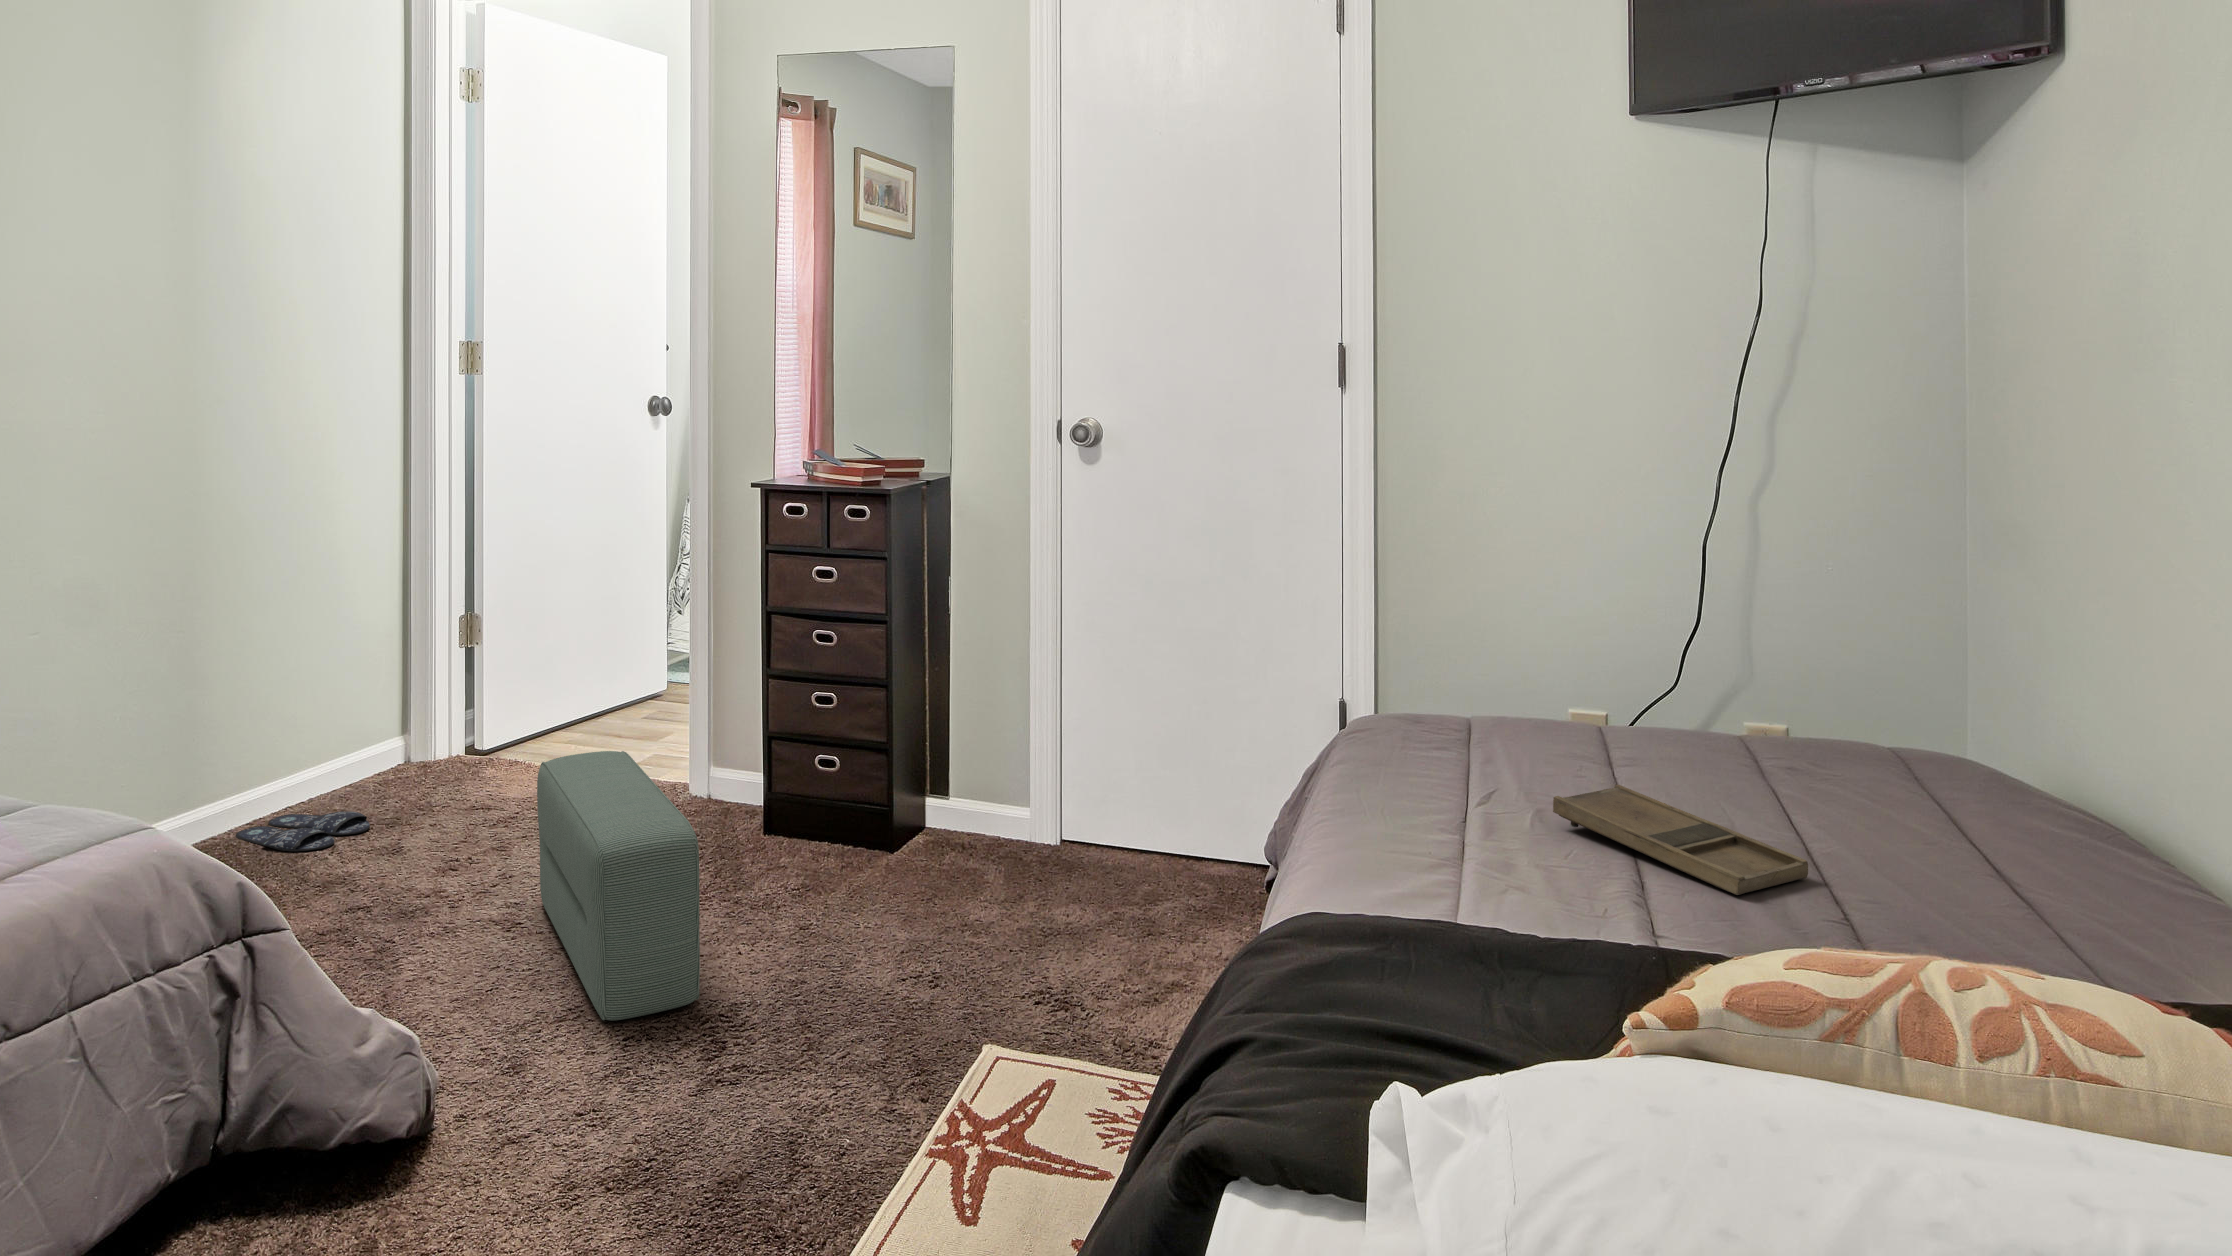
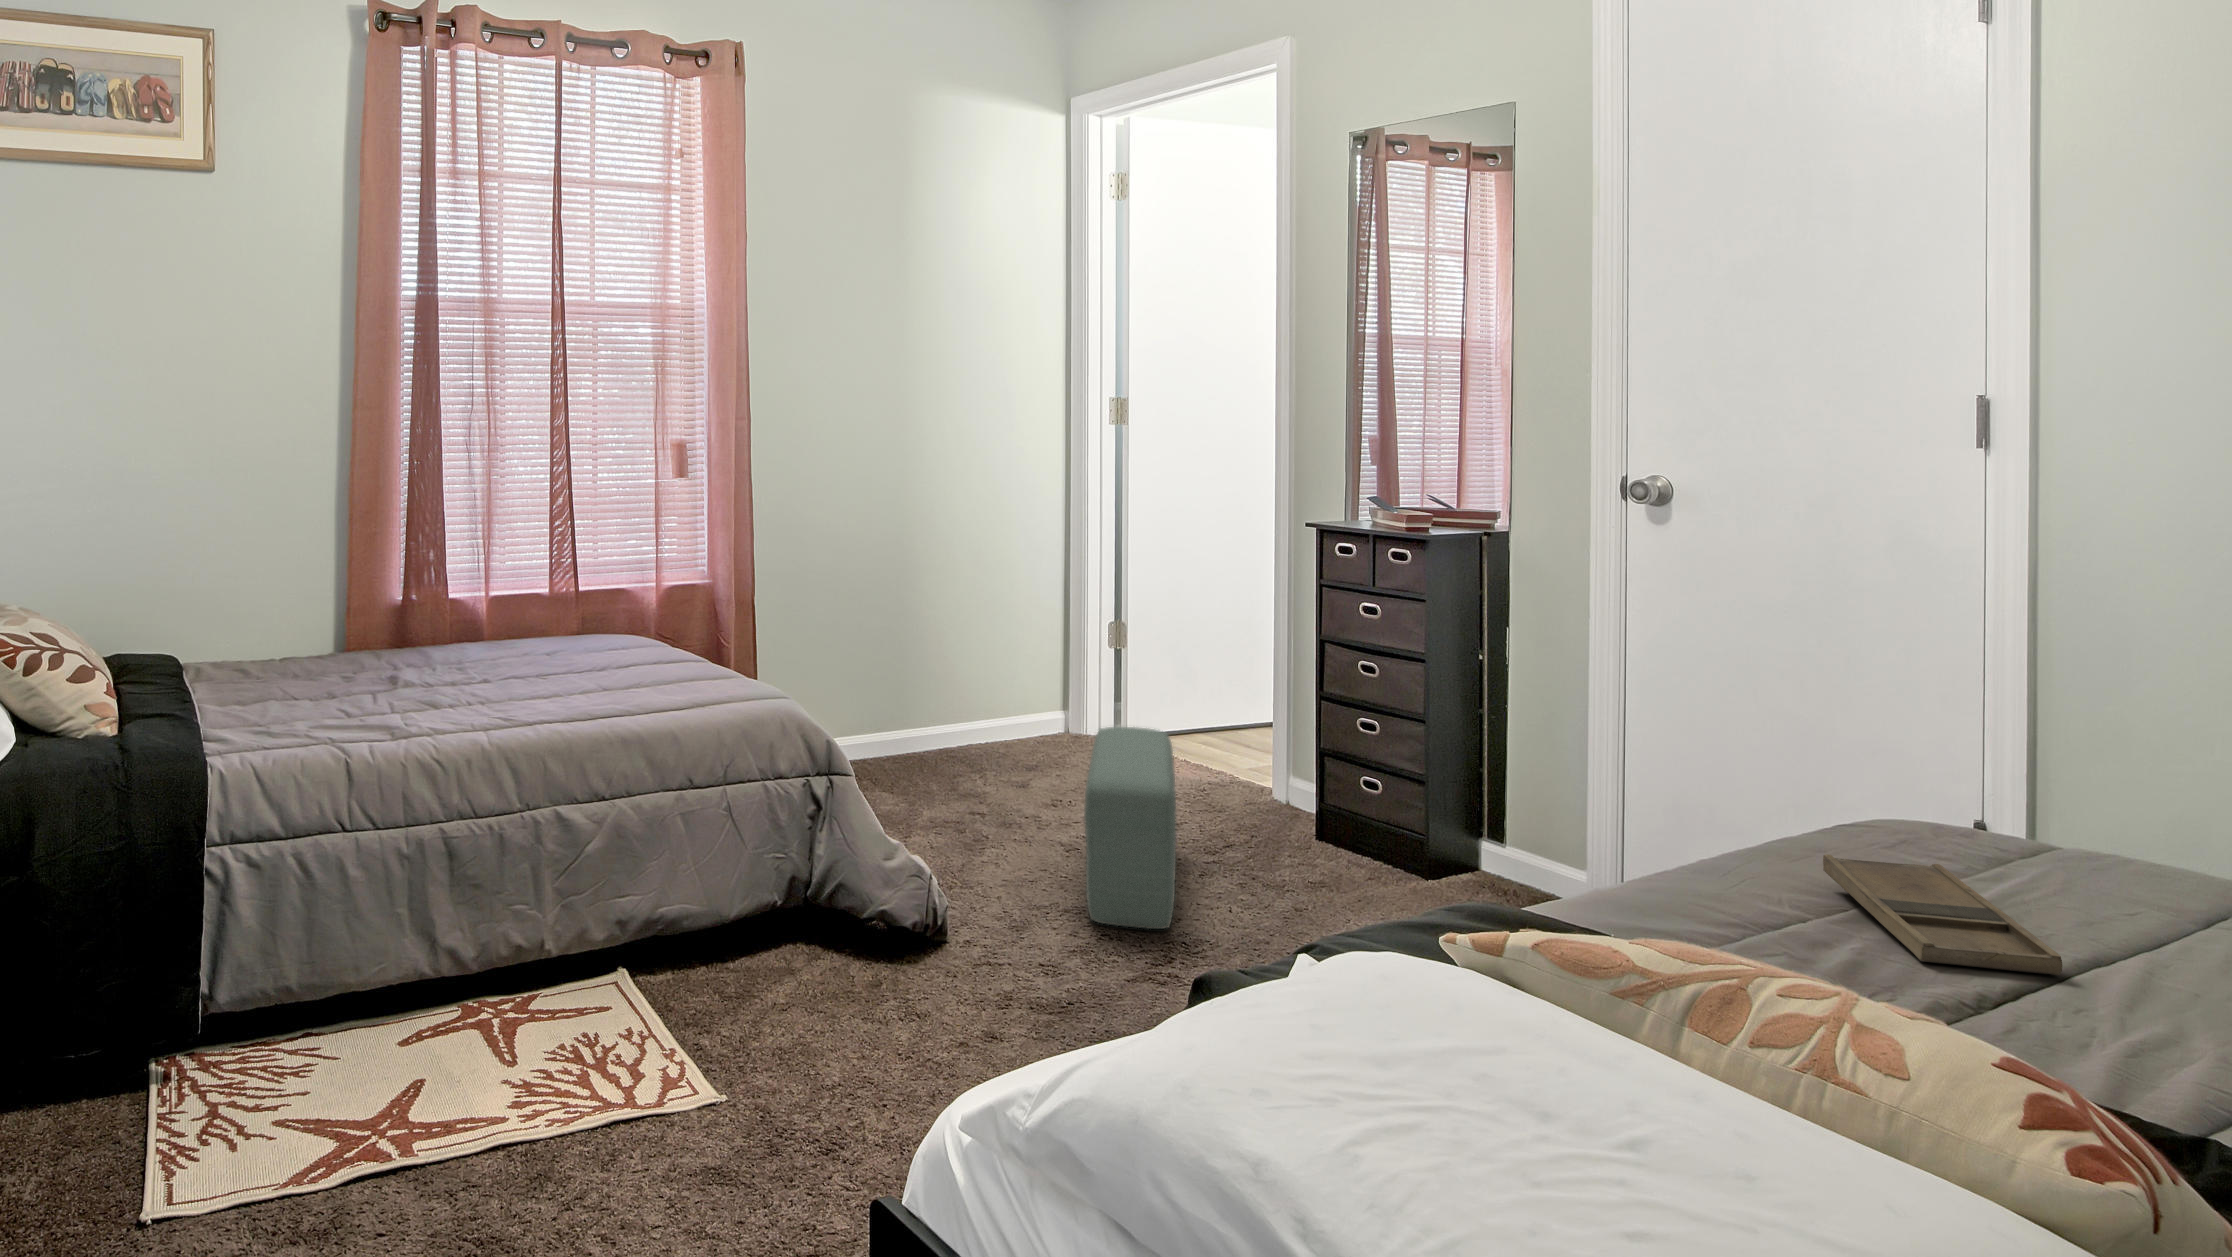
slippers: present [236,811,370,851] -> none [925,750,1012,774]

